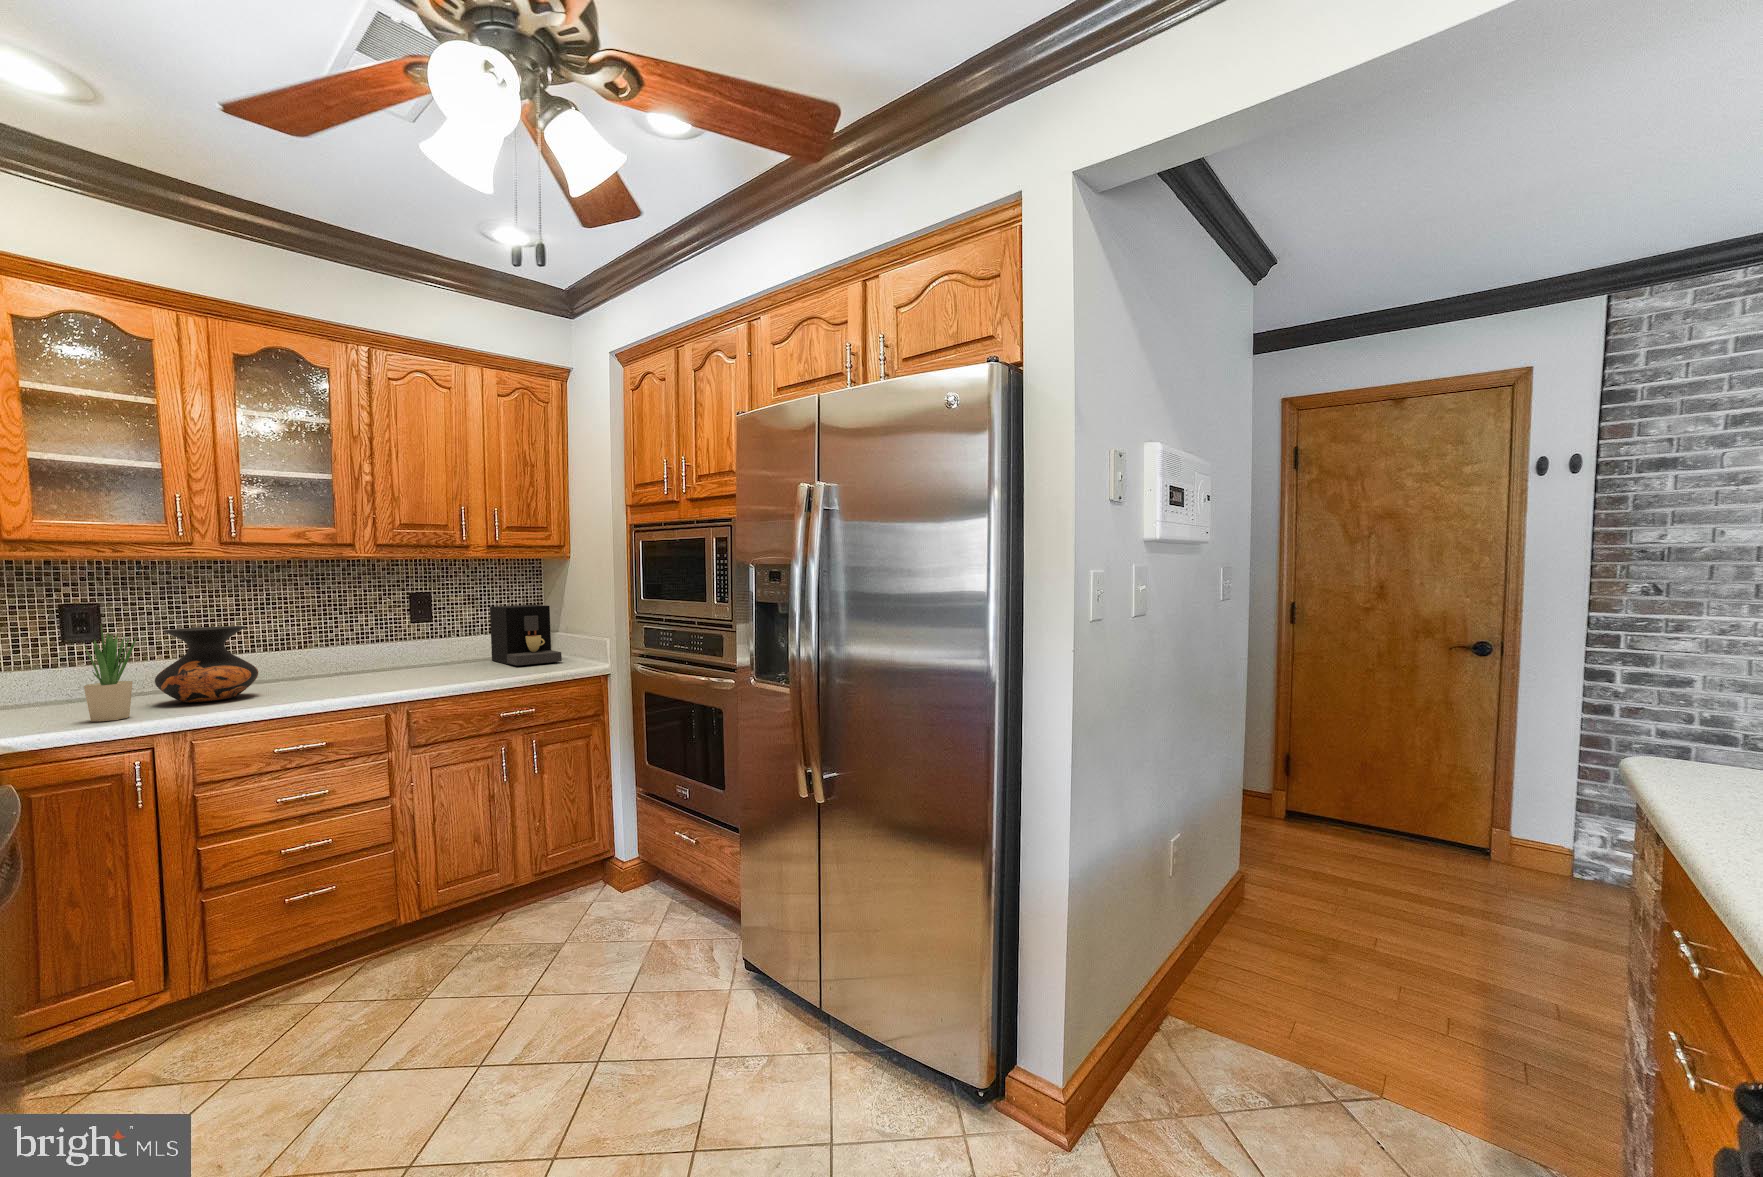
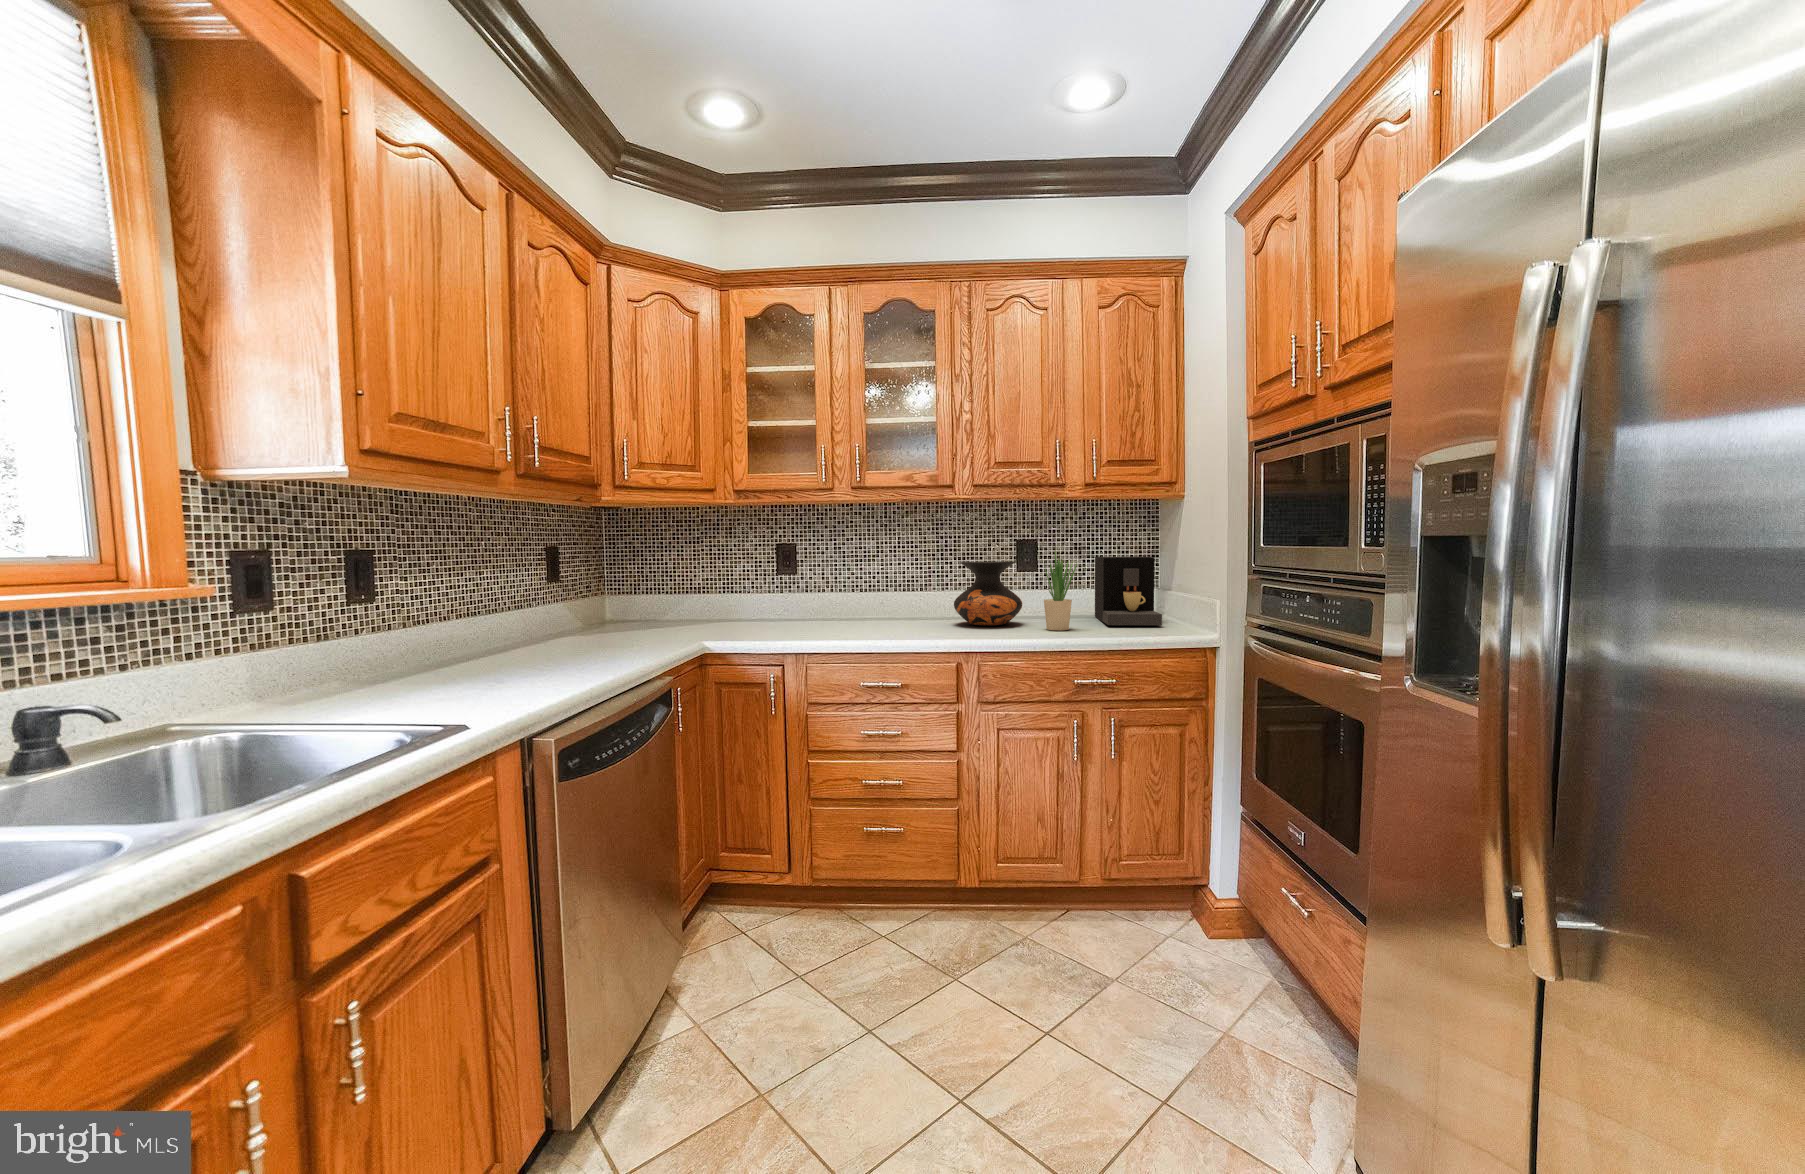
potted plant: present [84,625,137,721] -> present [1044,551,1077,630]
vase: present [155,626,258,703] -> present [954,561,1022,626]

